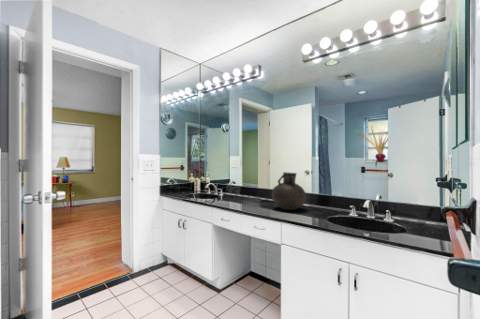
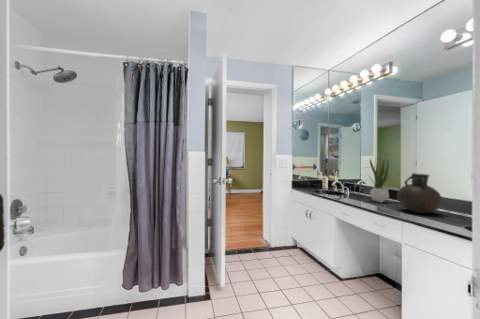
potted plant: none [242,158,262,203] -> present [370,159,389,203]

